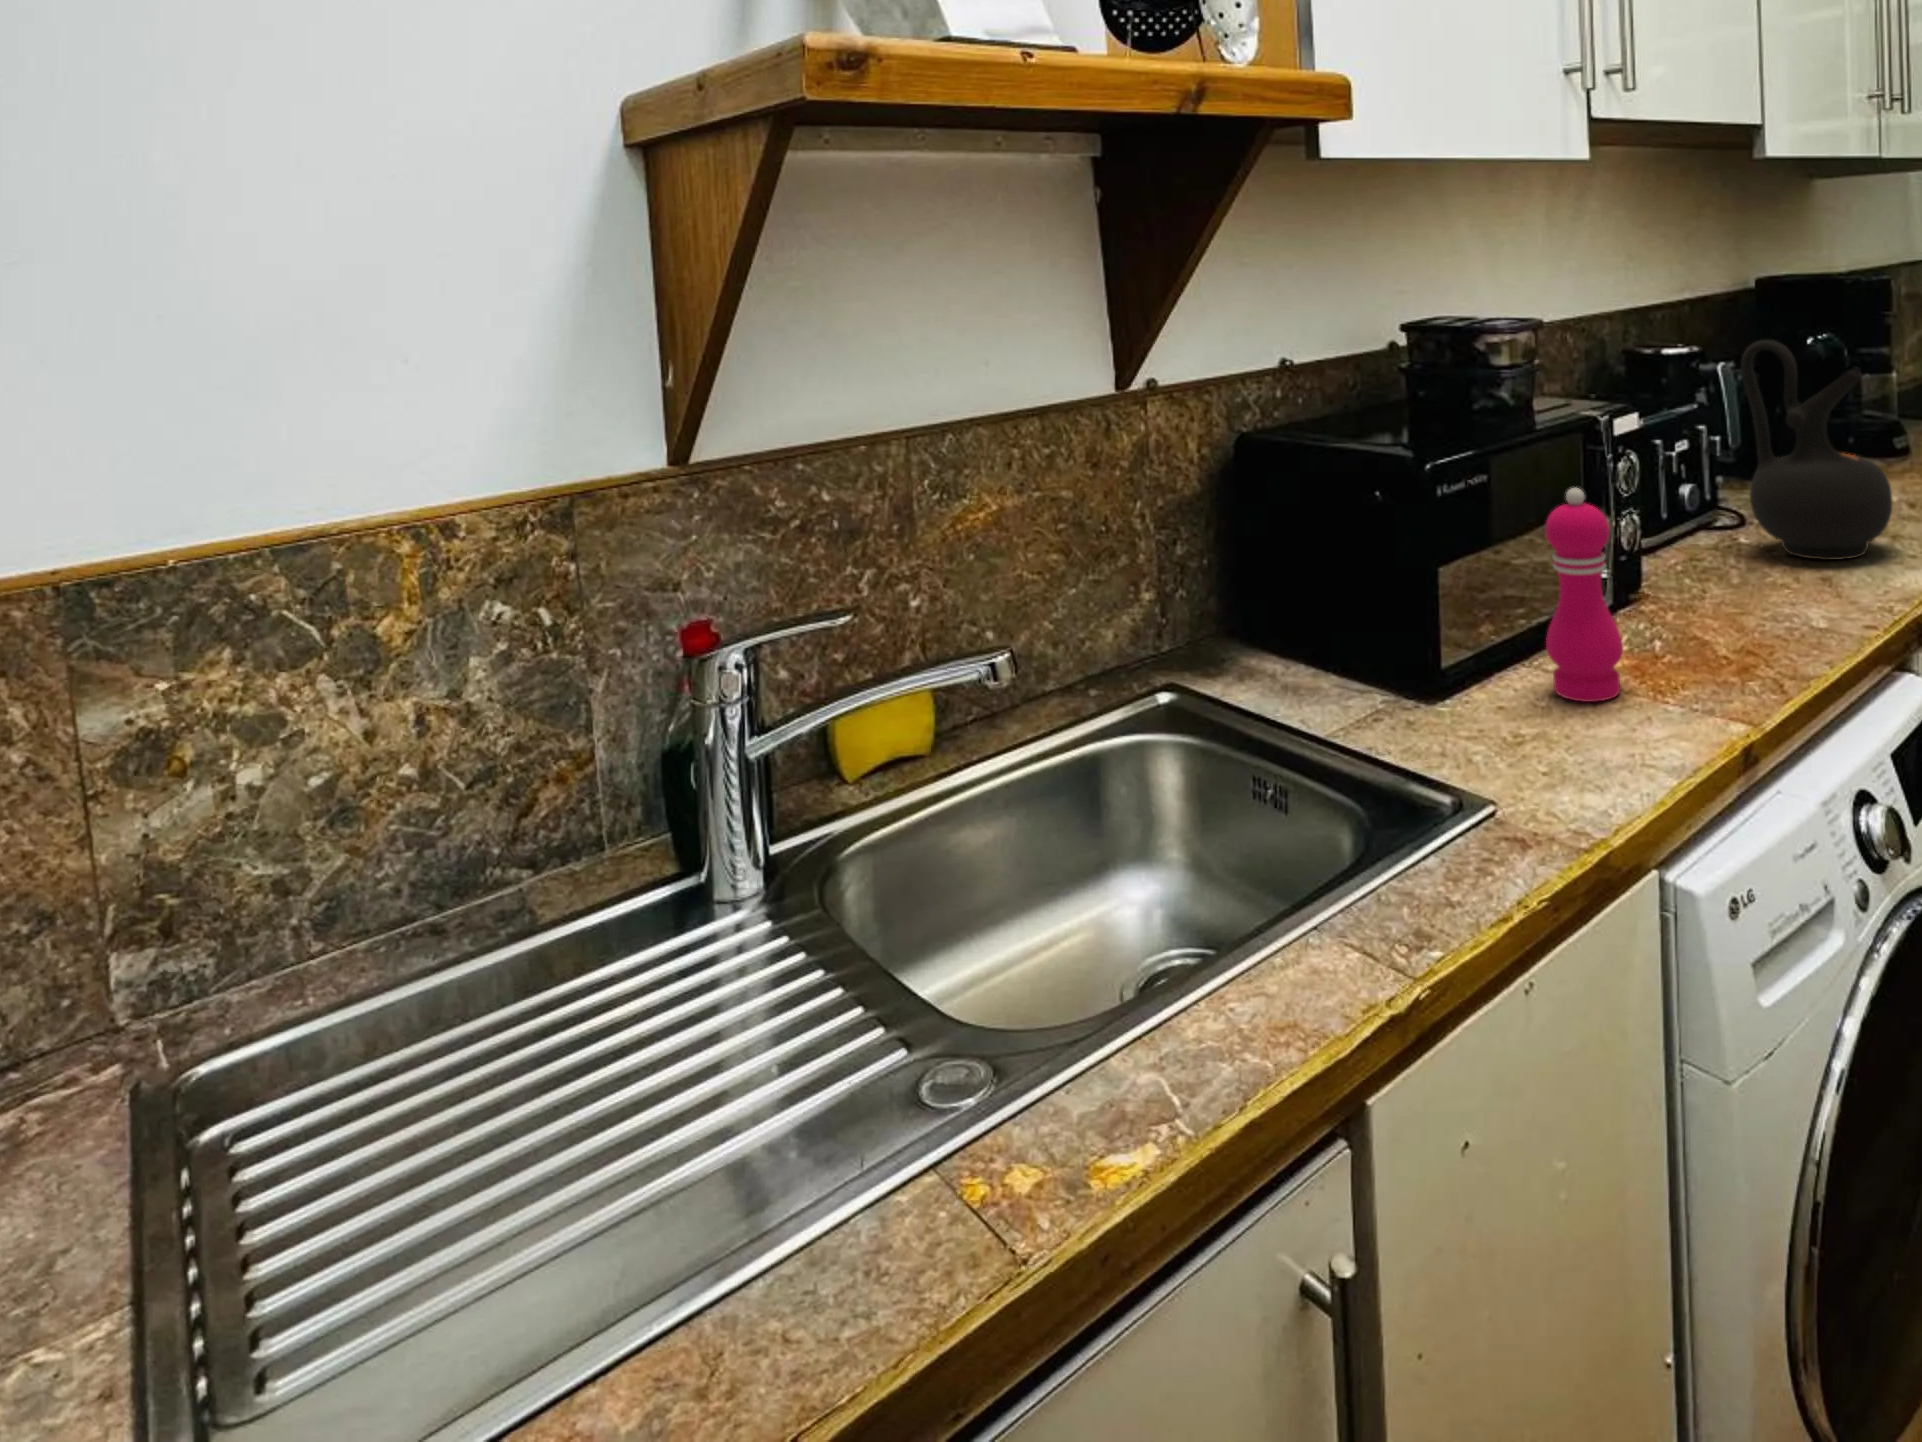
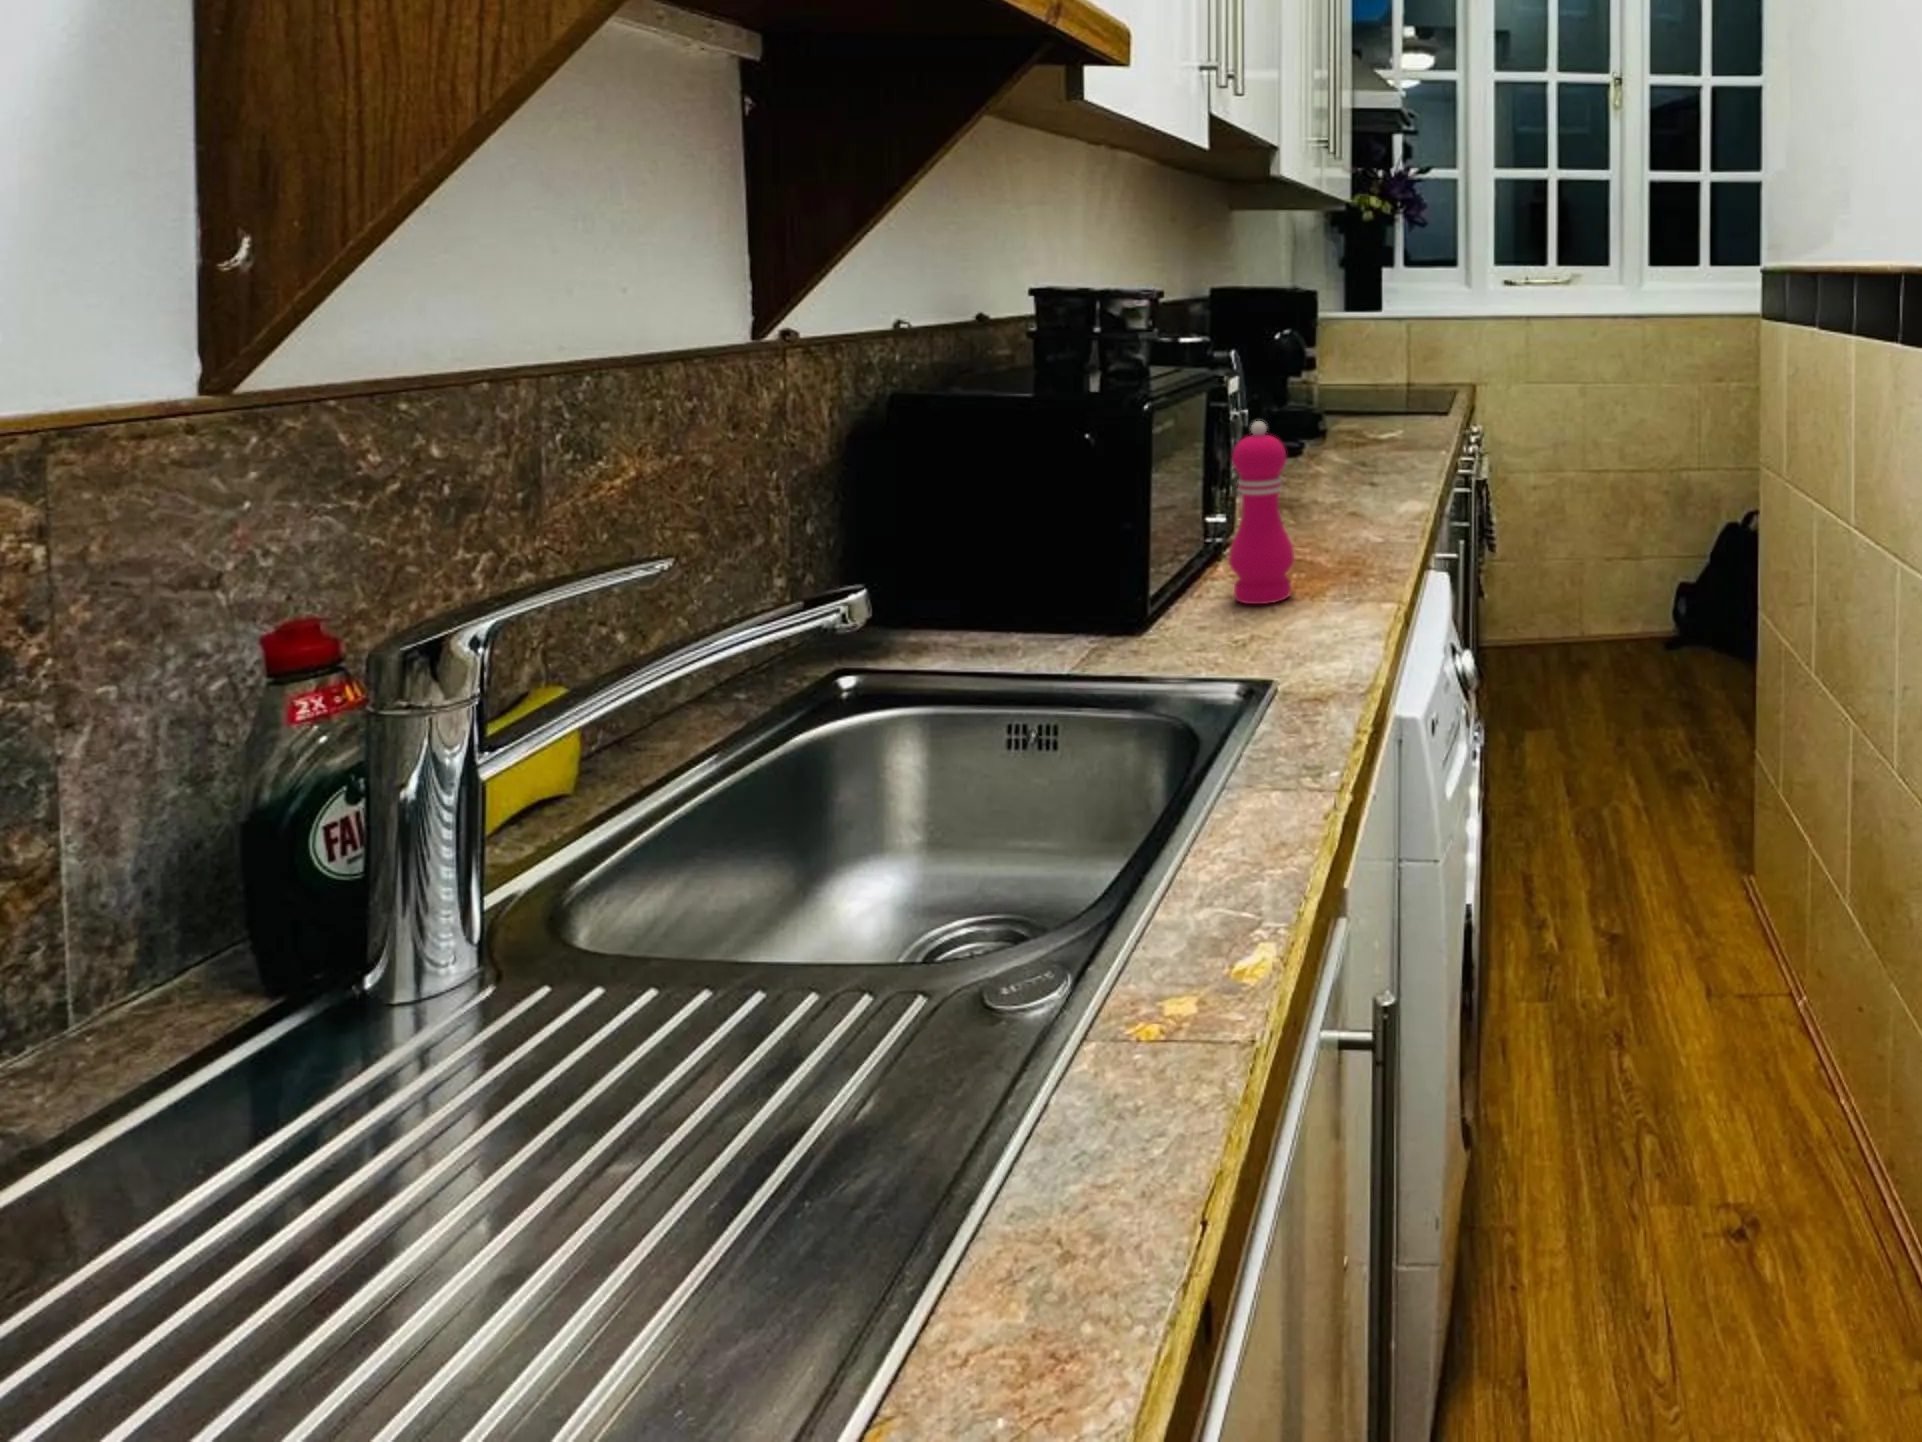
ceramic jug: present [1741,340,1892,560] -> none [1280,321,1388,496]

